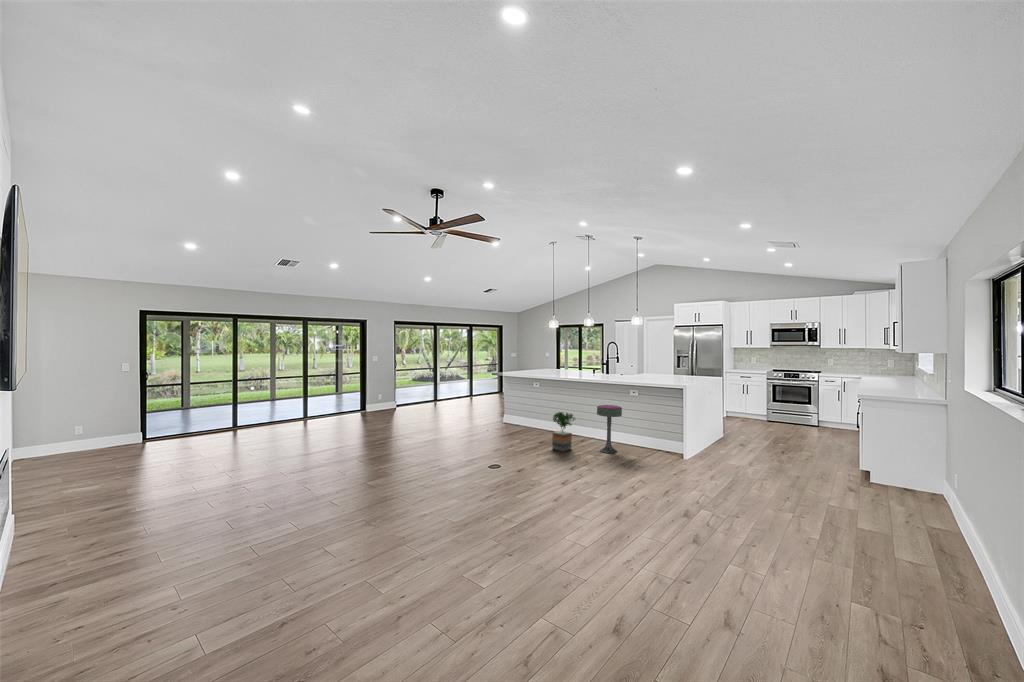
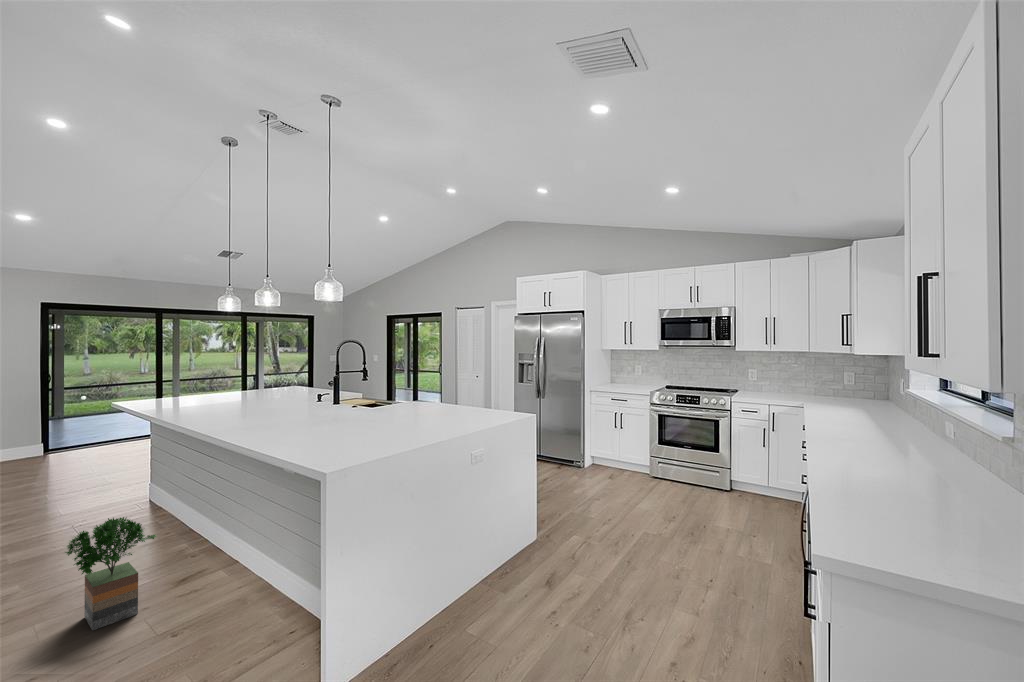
bar stool: present [597,405,622,453] -> none [184,498,258,635]

